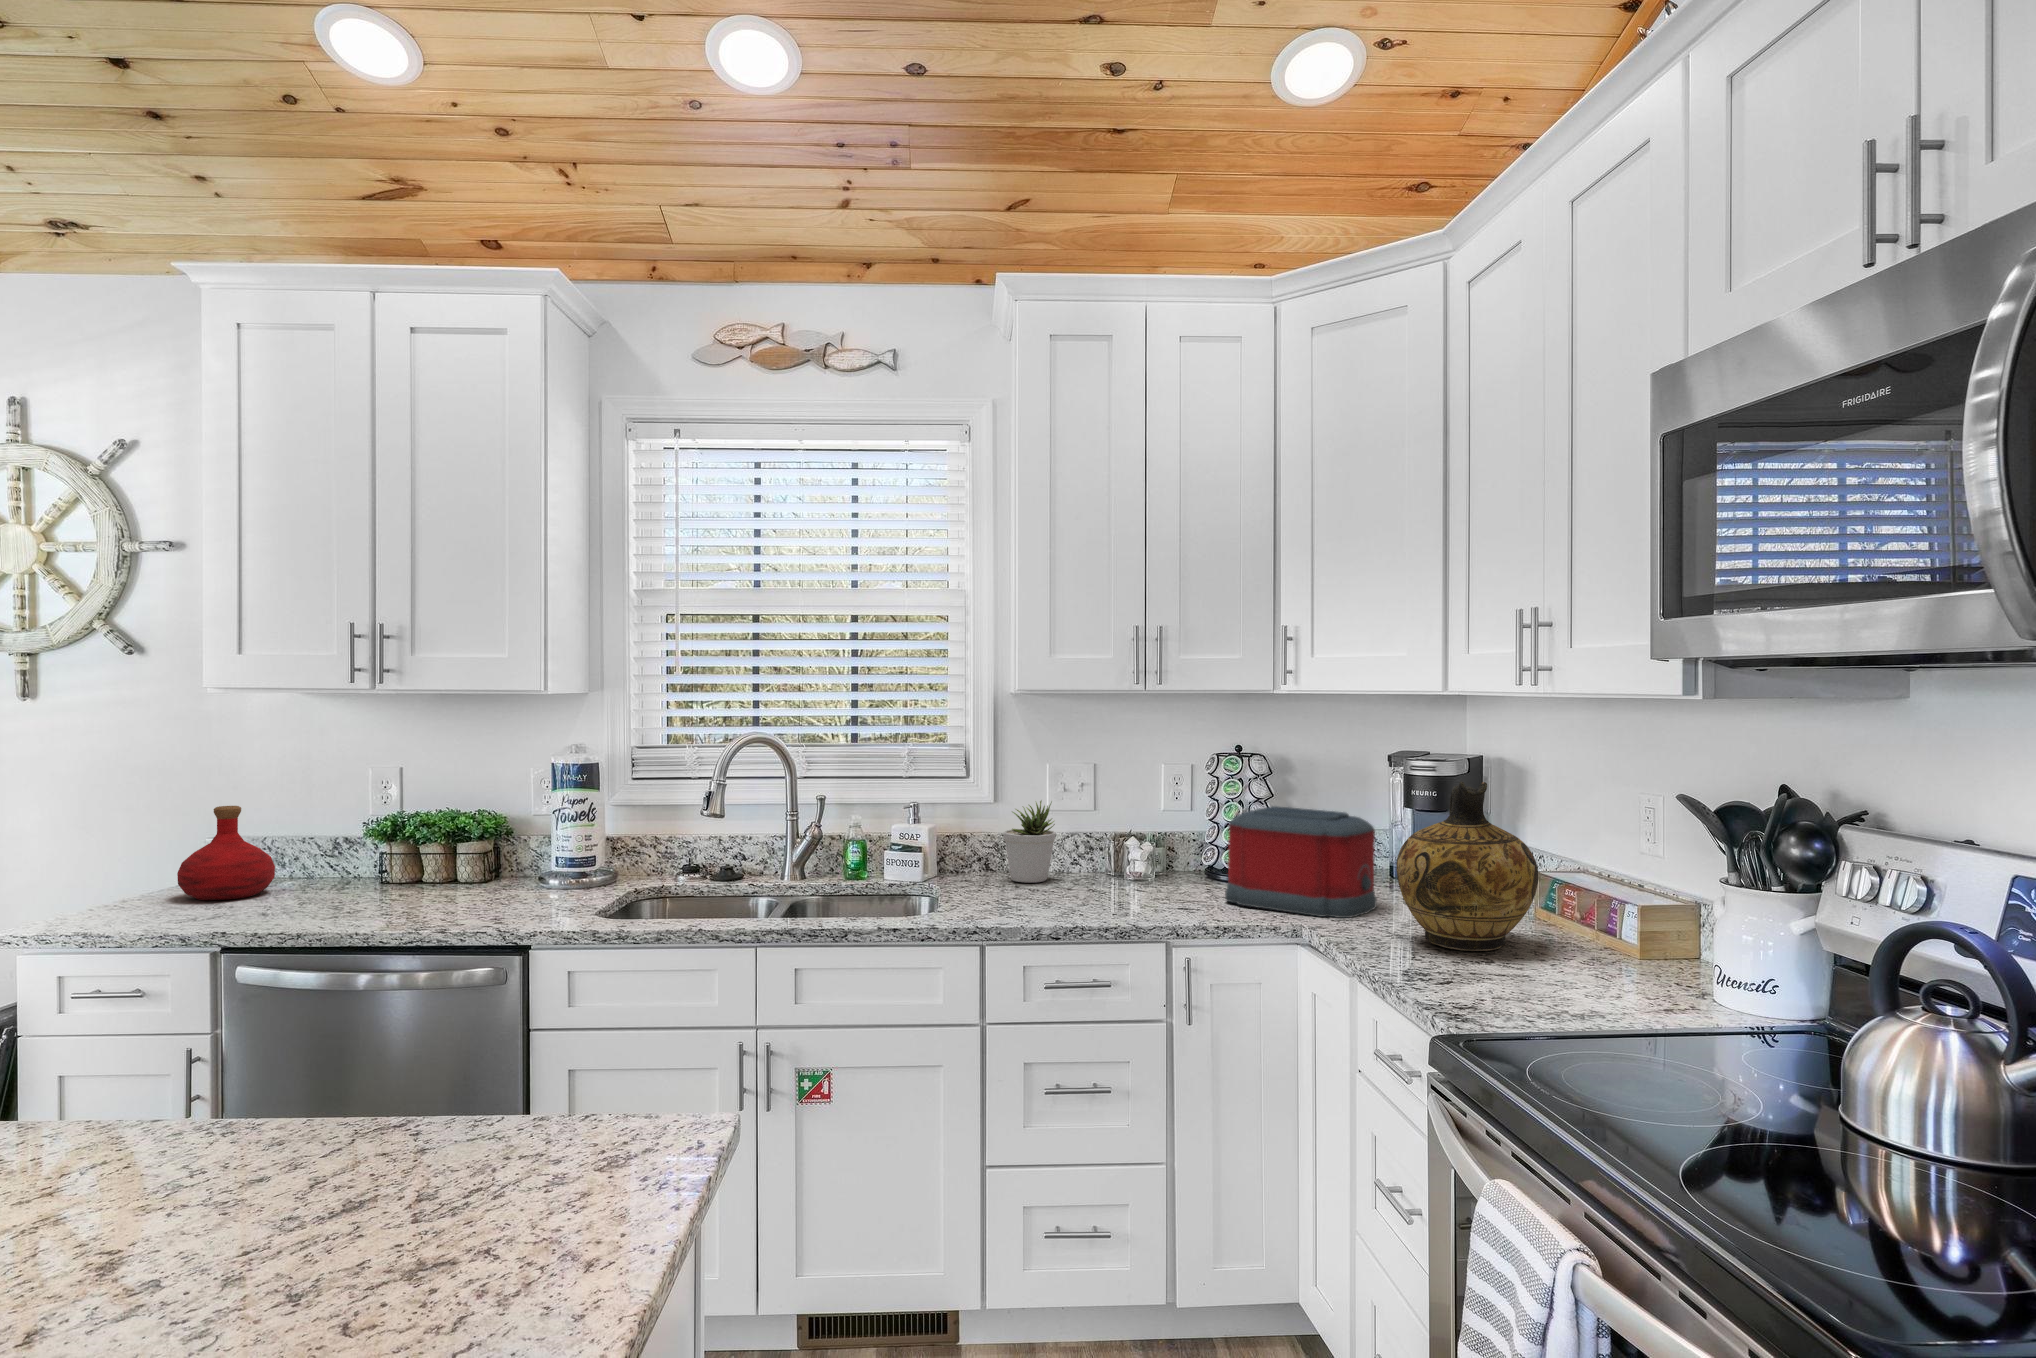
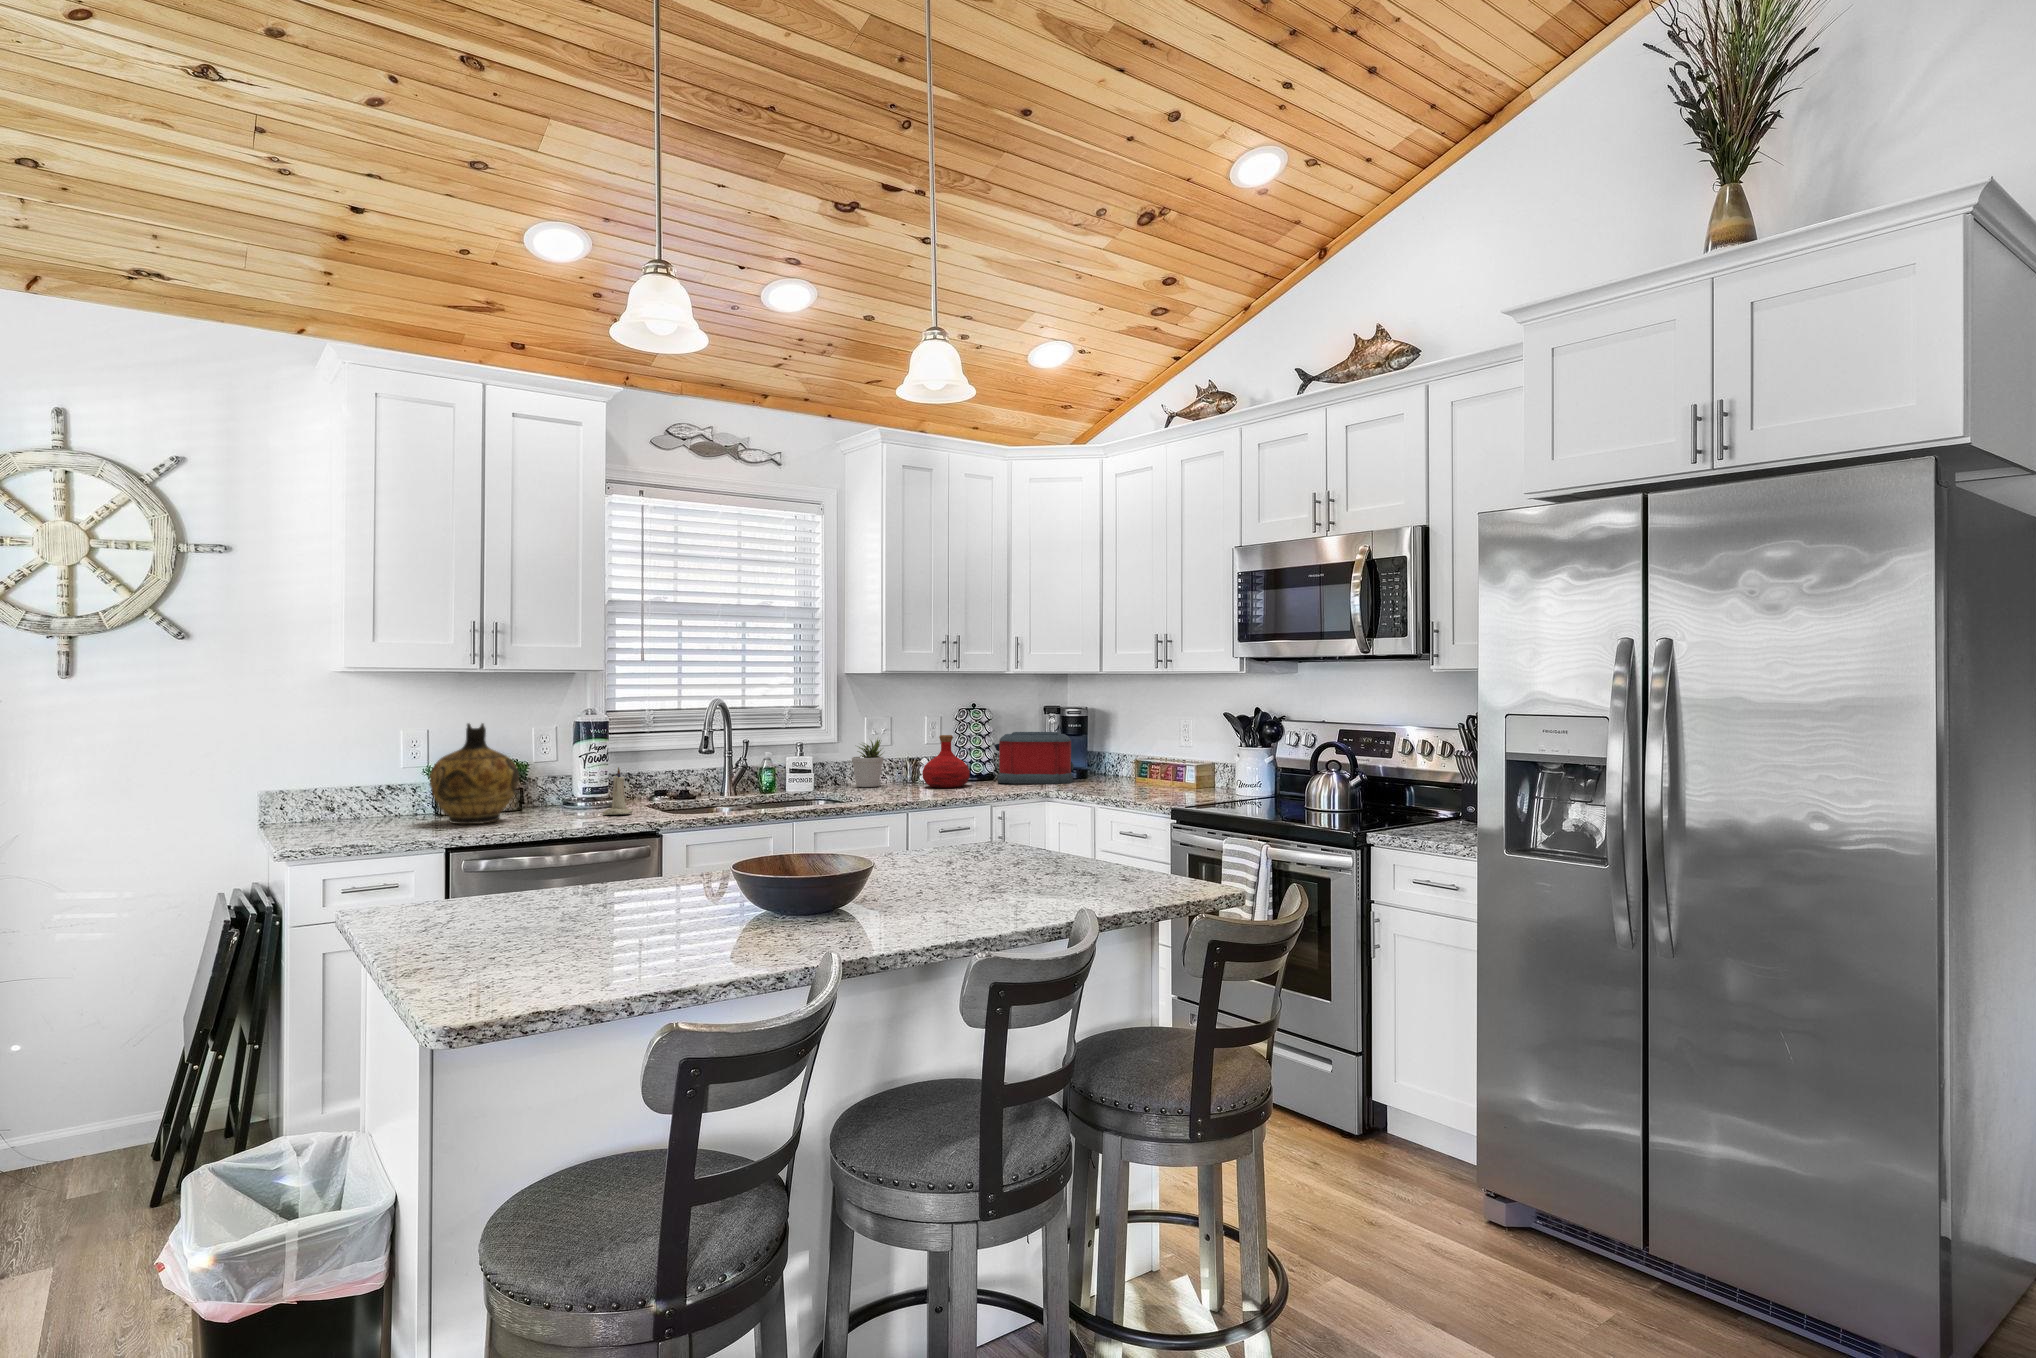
ceramic jug: present [1396,781,1539,951] -> present [430,723,519,824]
bottle: present [177,806,275,900] -> present [922,735,970,788]
candle: none [508,840,549,913] -> present [603,767,633,815]

